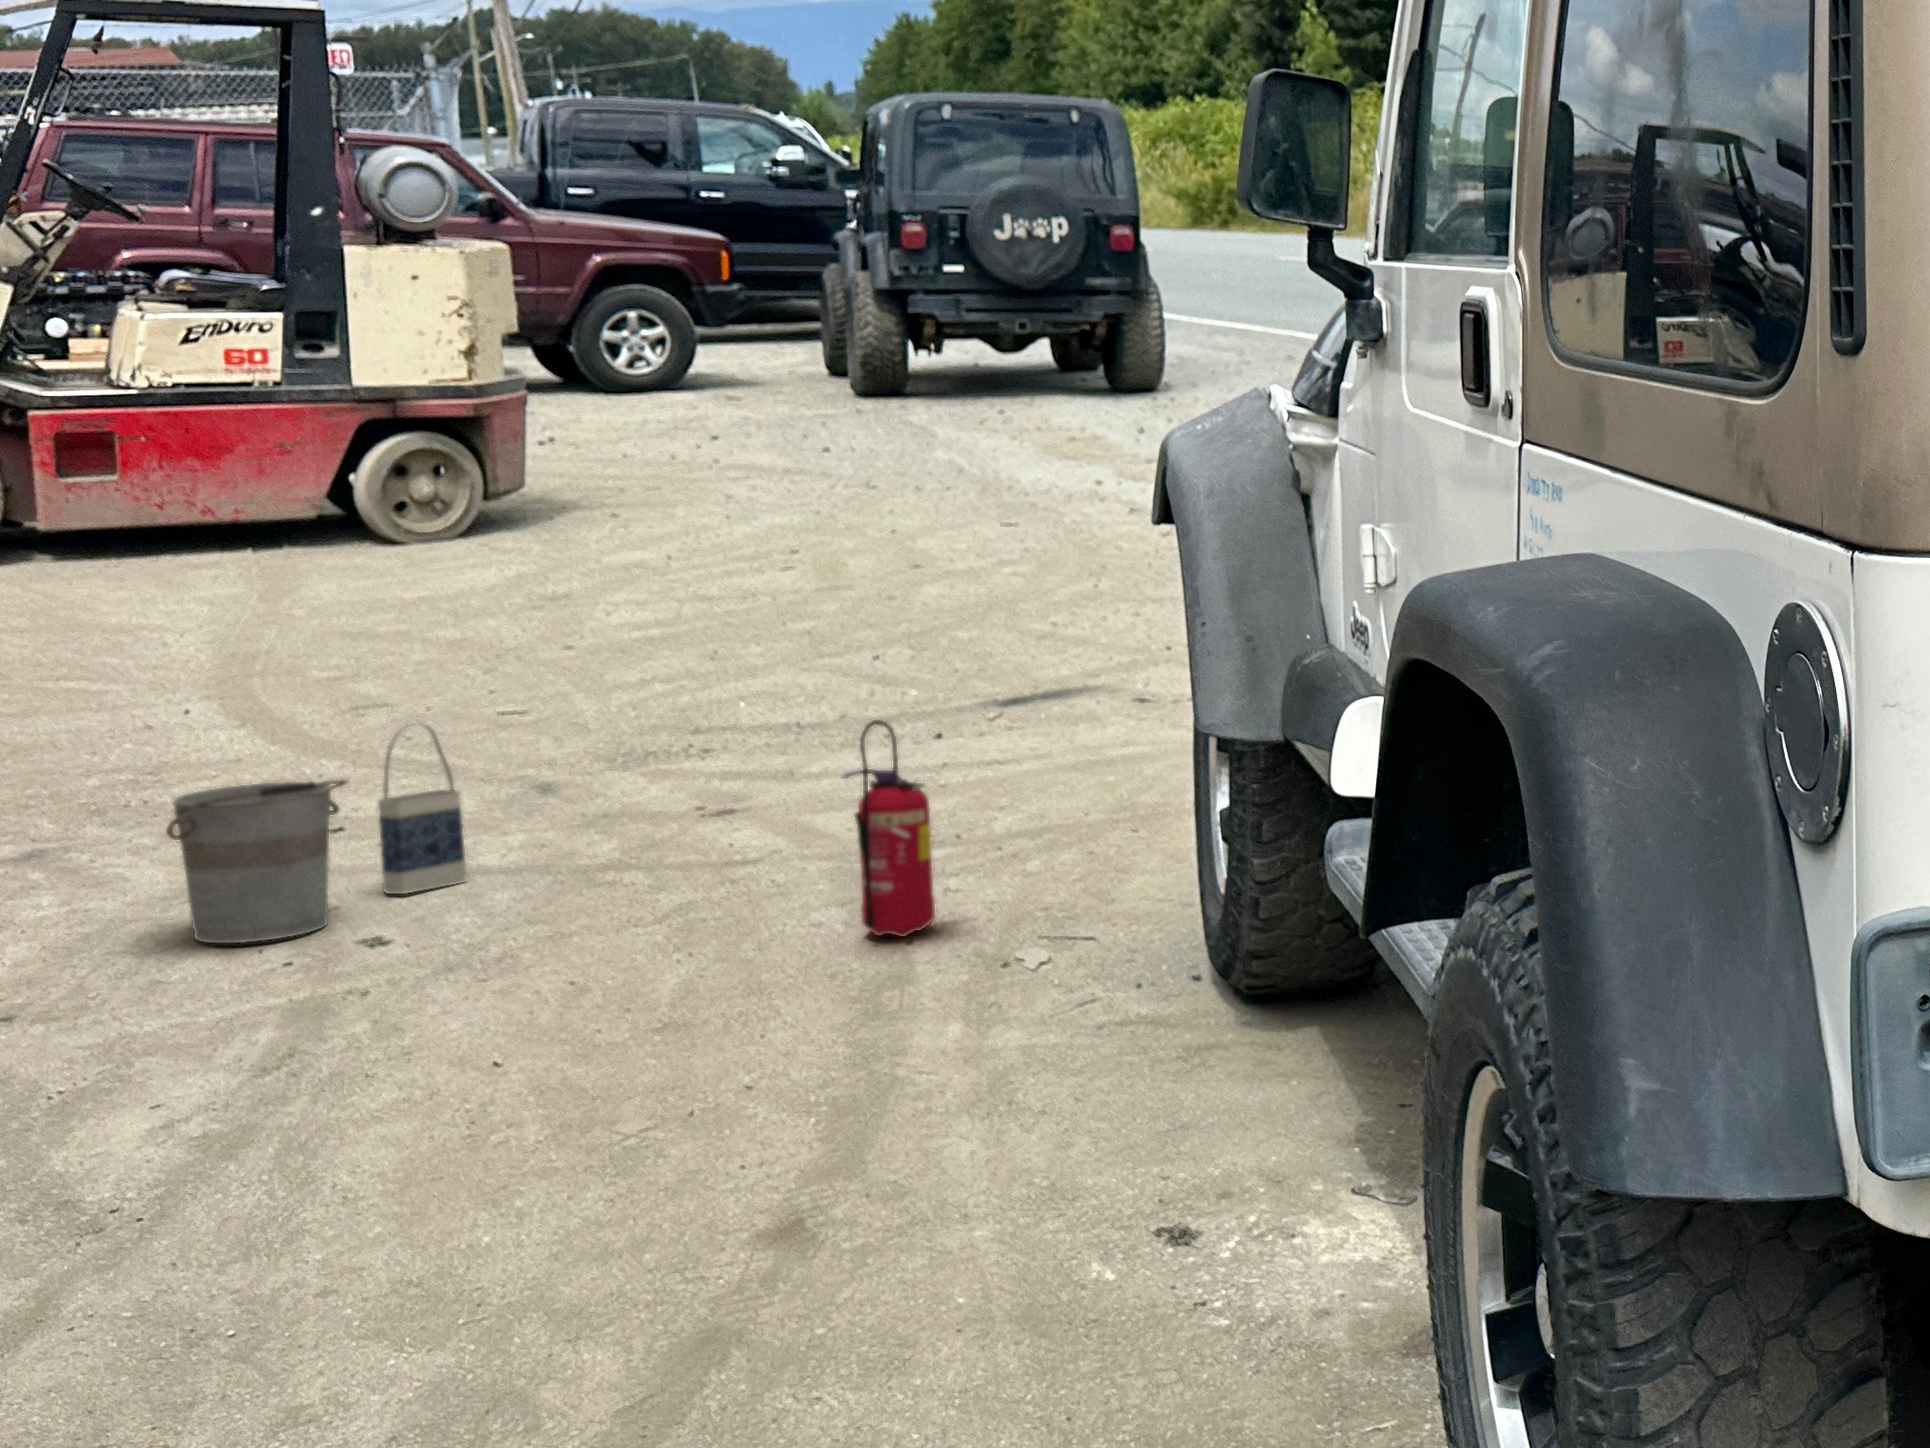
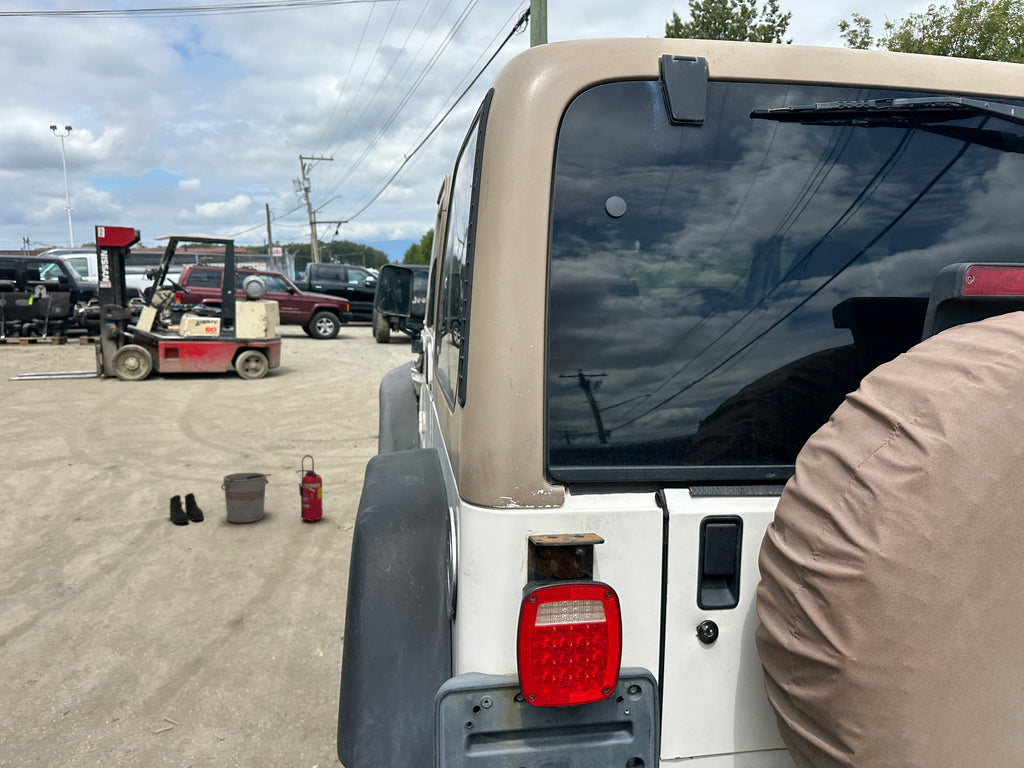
bag: present [378,724,467,894] -> none [184,444,207,493]
bucket: present [166,779,347,943] -> present [221,473,271,523]
boots: none [380,877,511,980] -> present [170,493,204,523]

